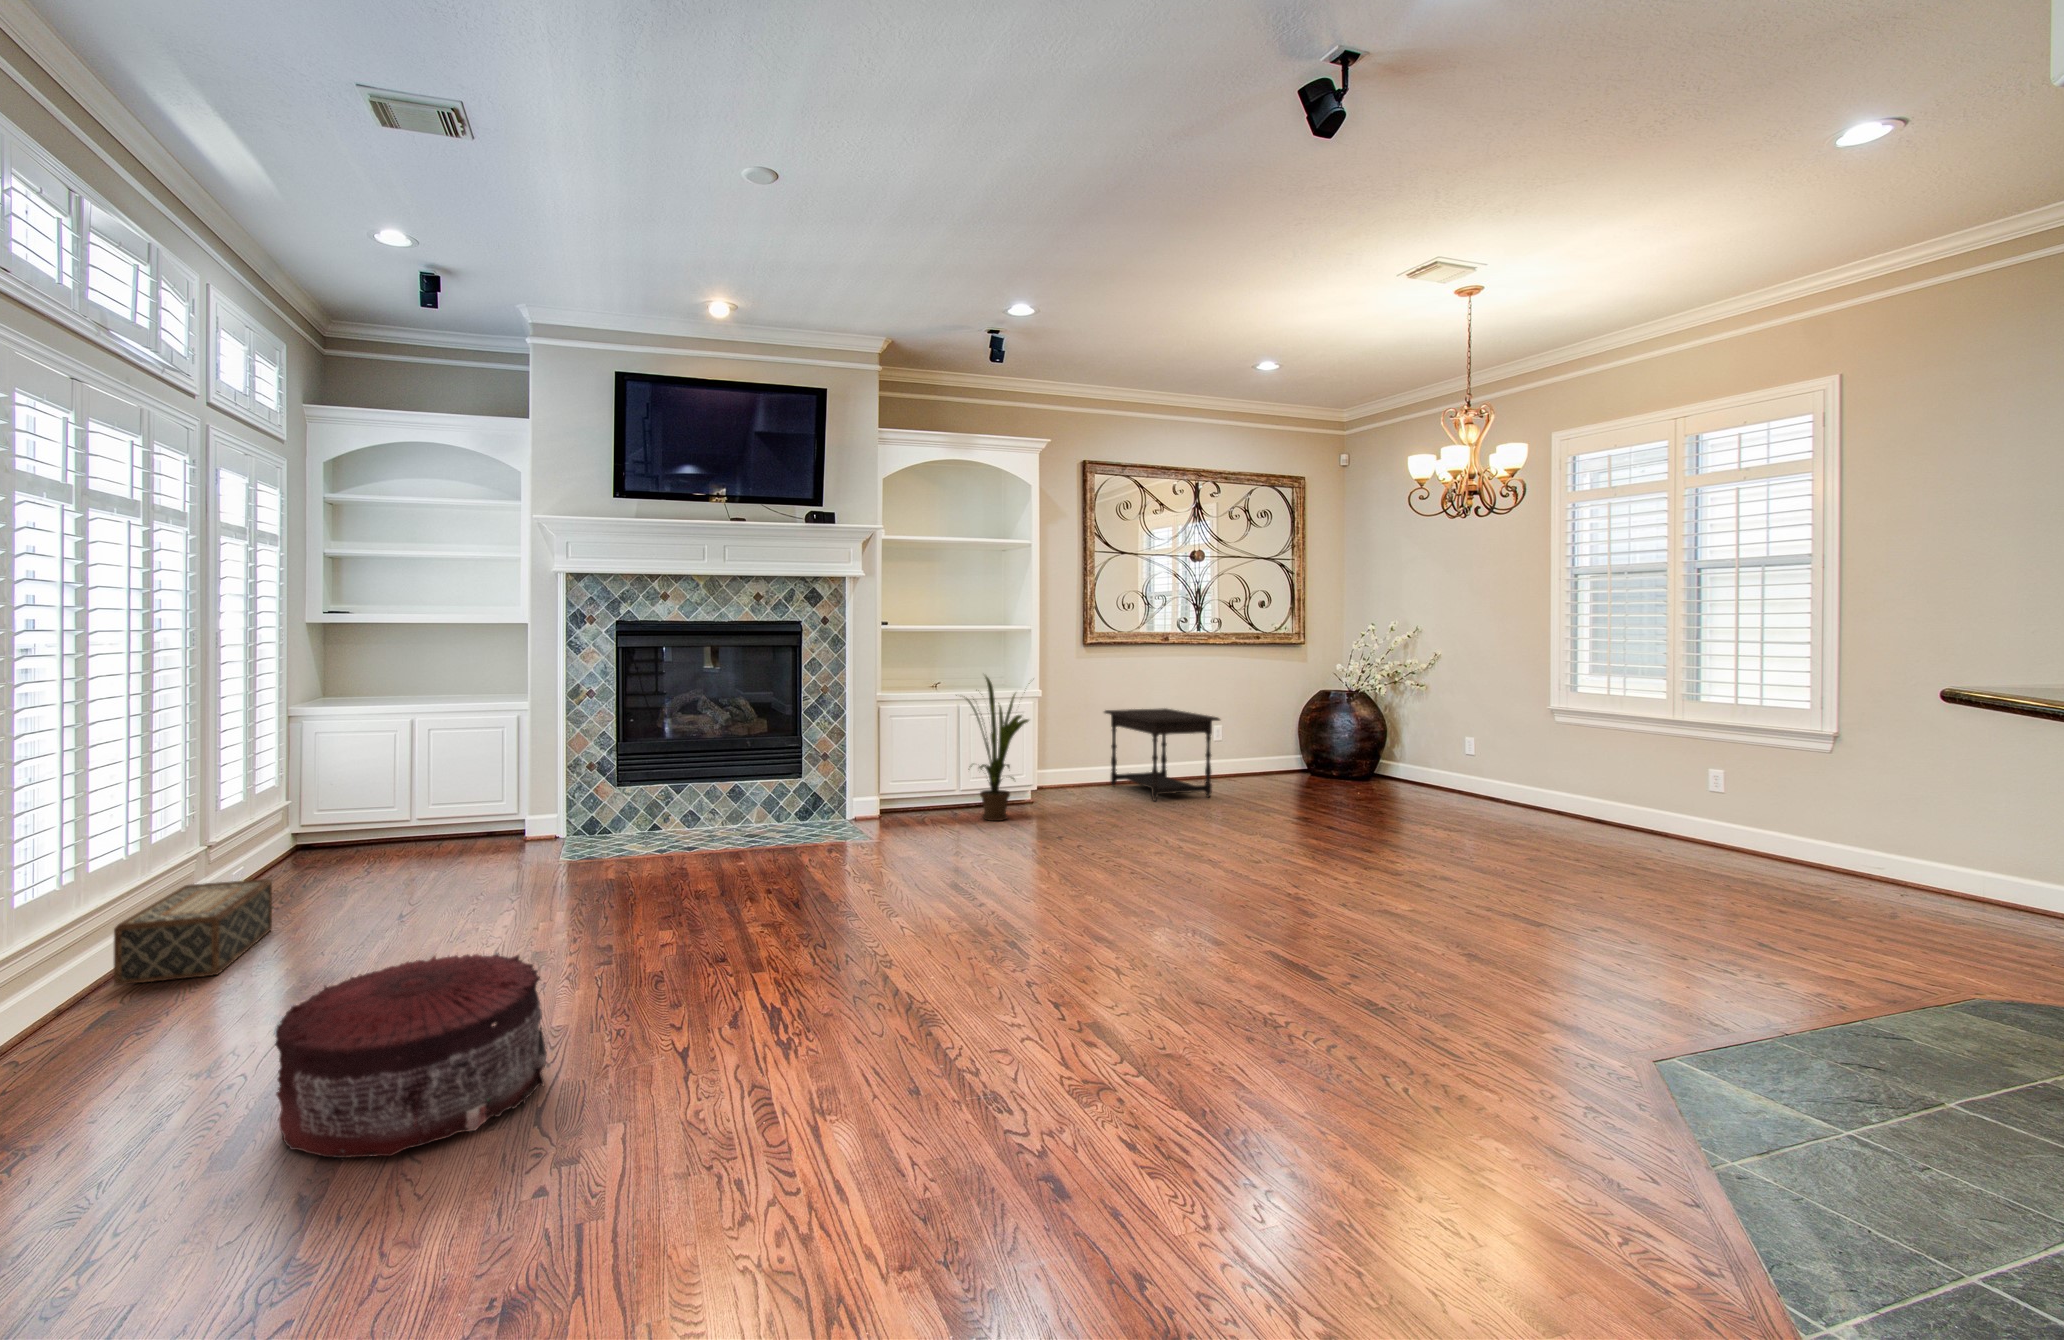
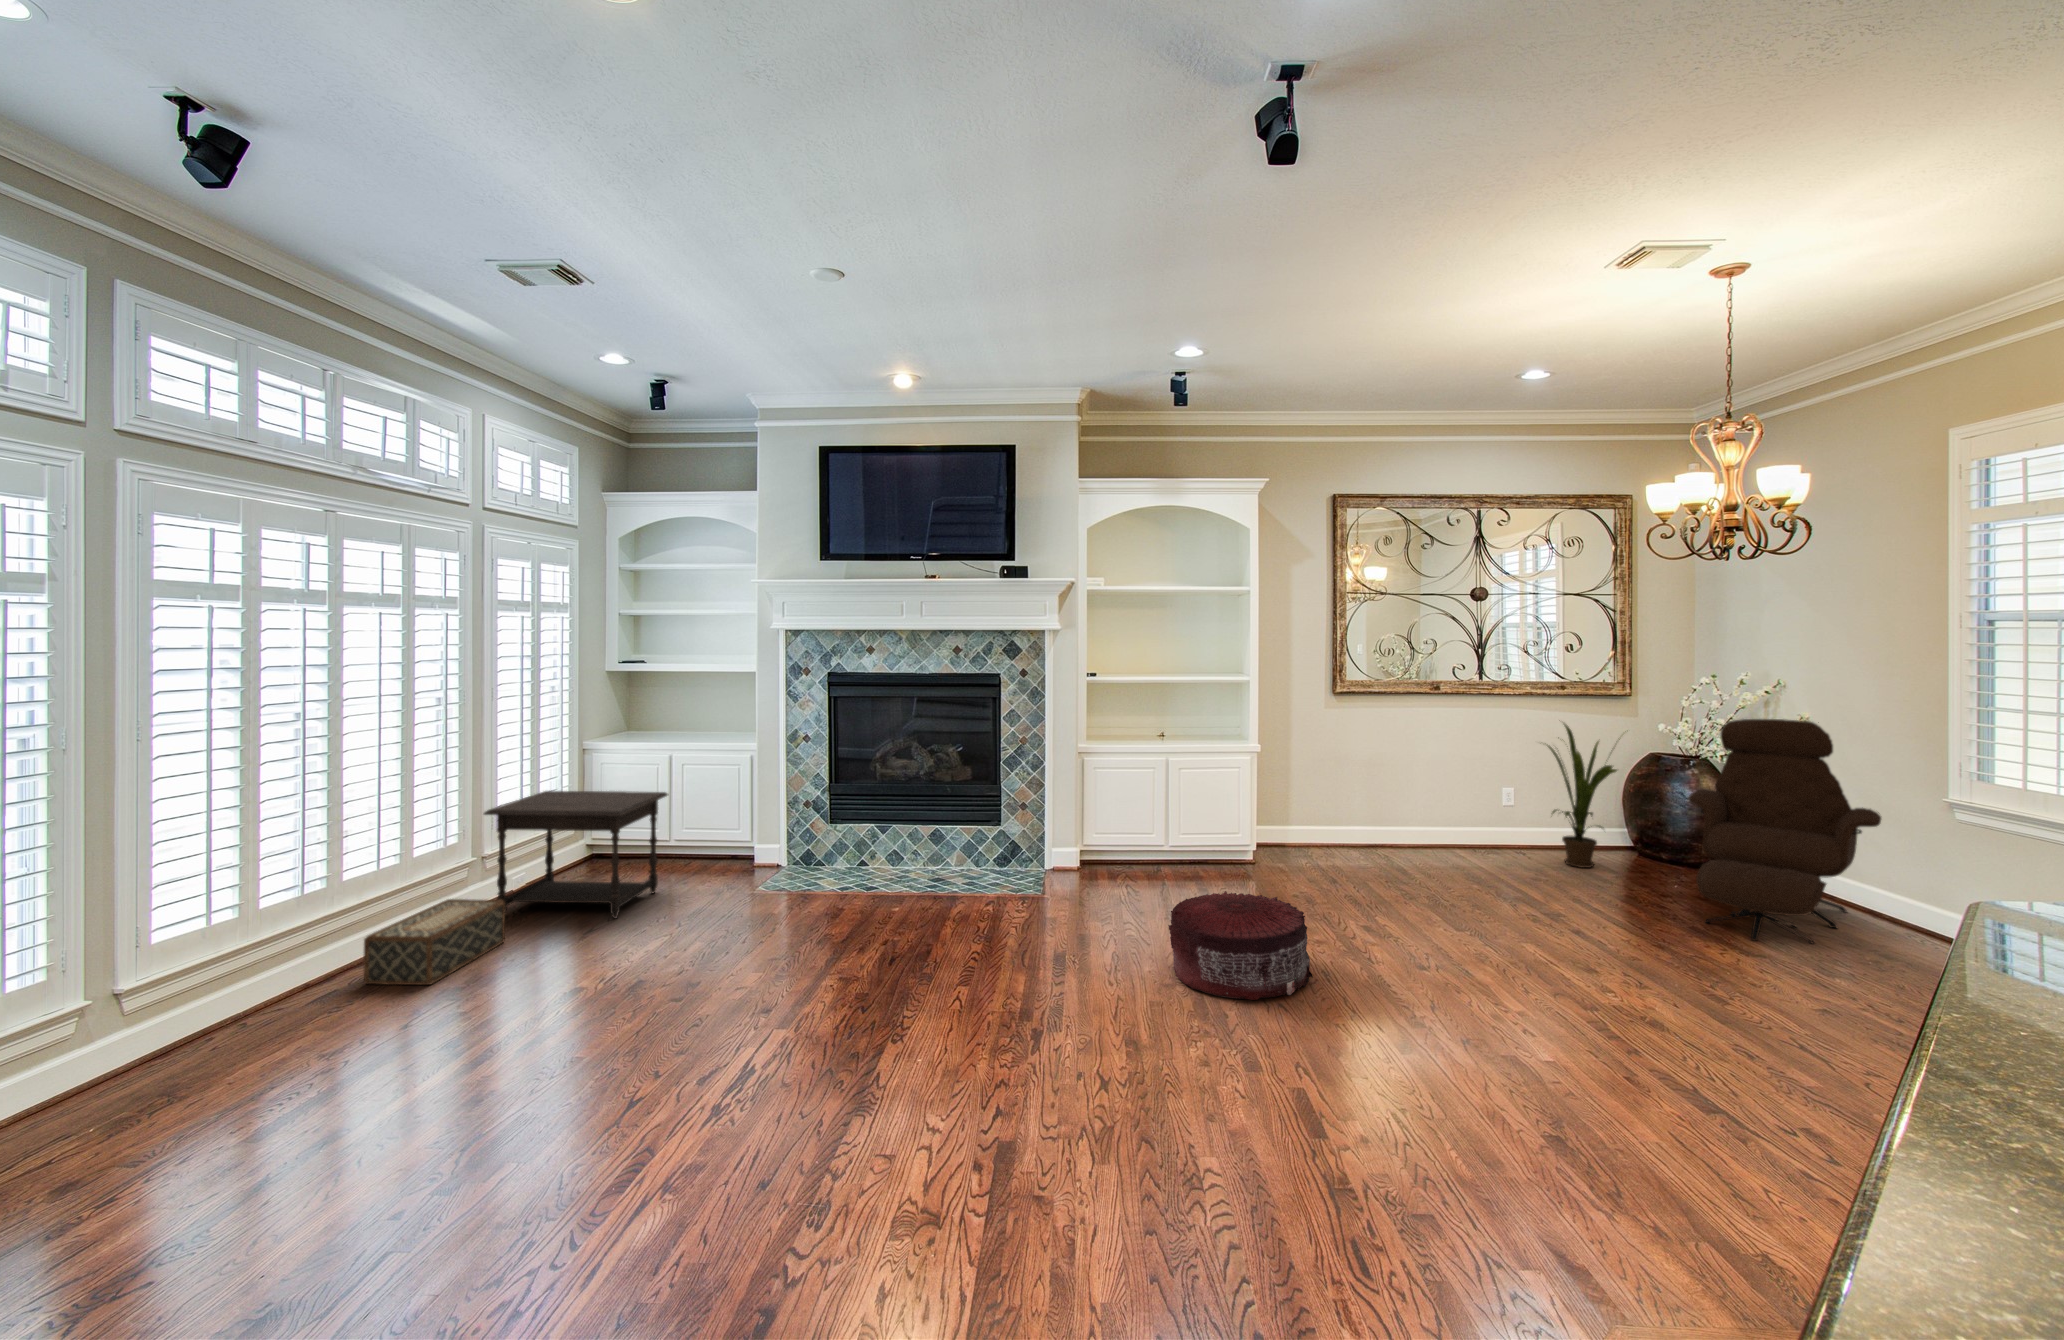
lounge chair: none [1360,654,1487,816] -> present [1689,719,1881,943]
house plant: present [966,676,1030,821] -> present [1547,724,1620,868]
side table: present [1104,708,1220,801] -> present [484,791,668,919]
pouf: present [275,954,547,1158] -> present [1168,891,1313,1000]

